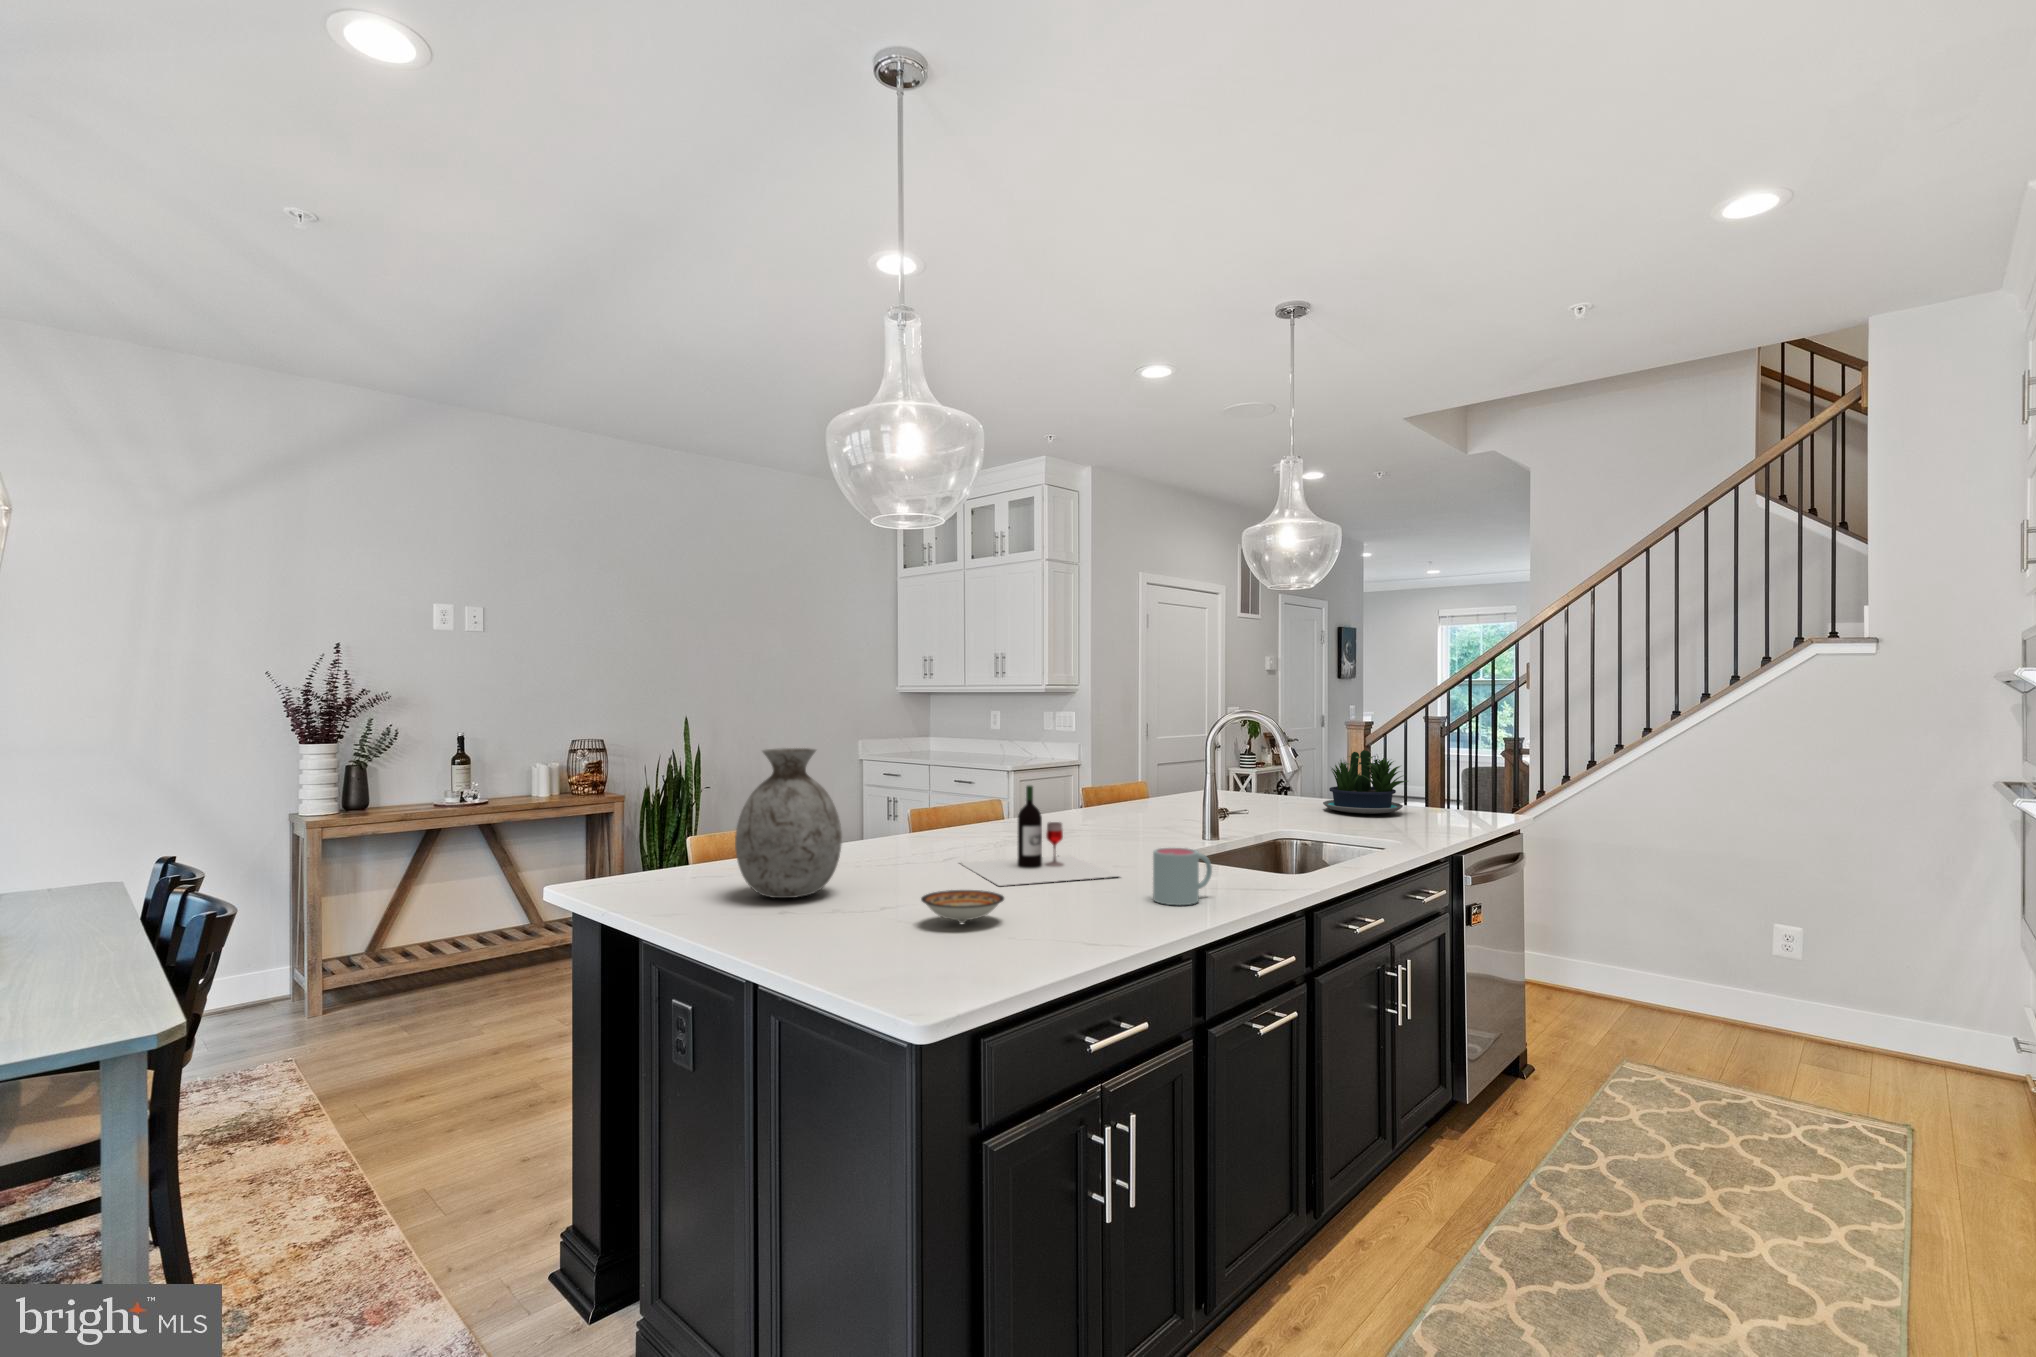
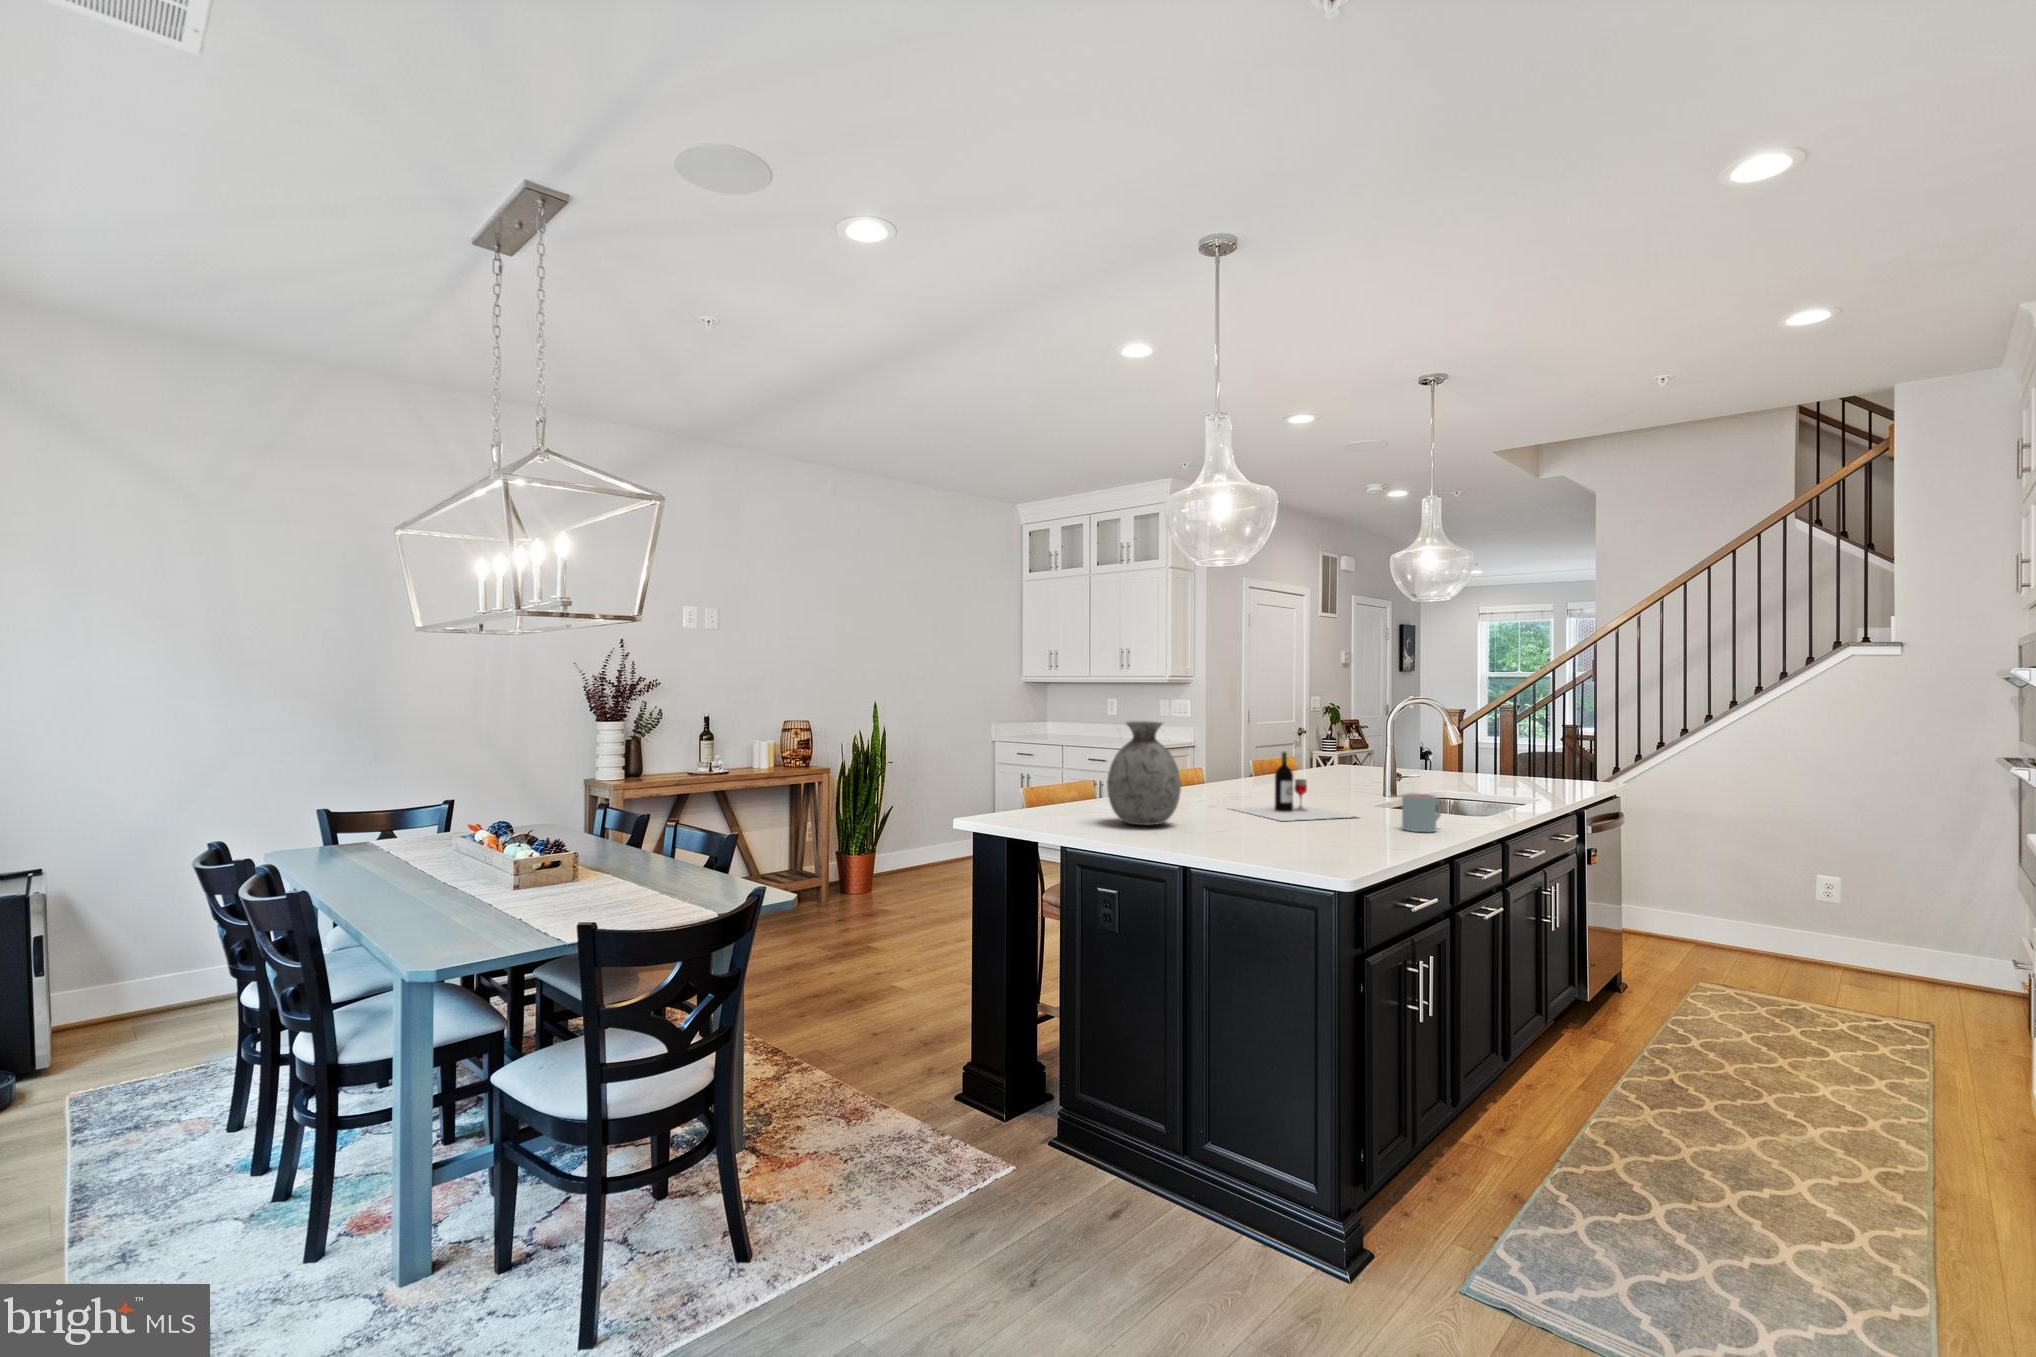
potted plant: present [1323,750,1406,814] -> none [1456,732,1533,782]
ceramic bowl: present [921,890,1004,923] -> none [1264,818,1320,839]

